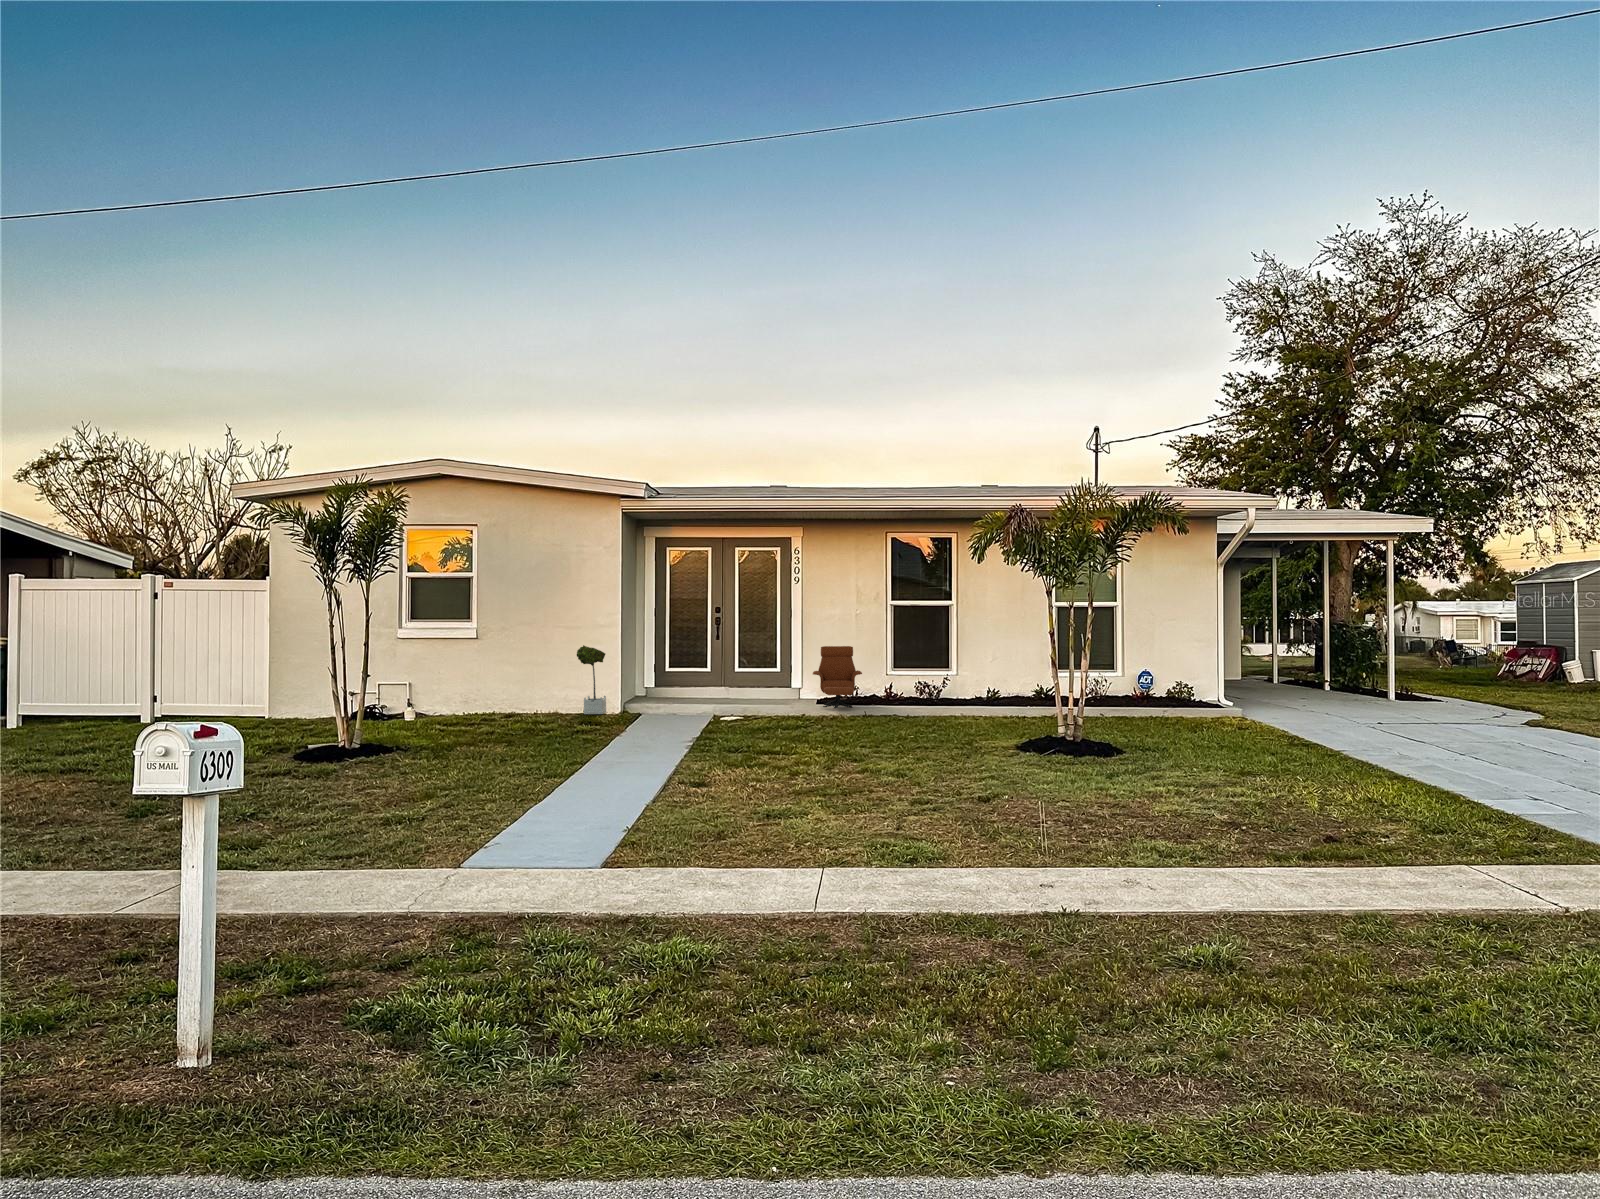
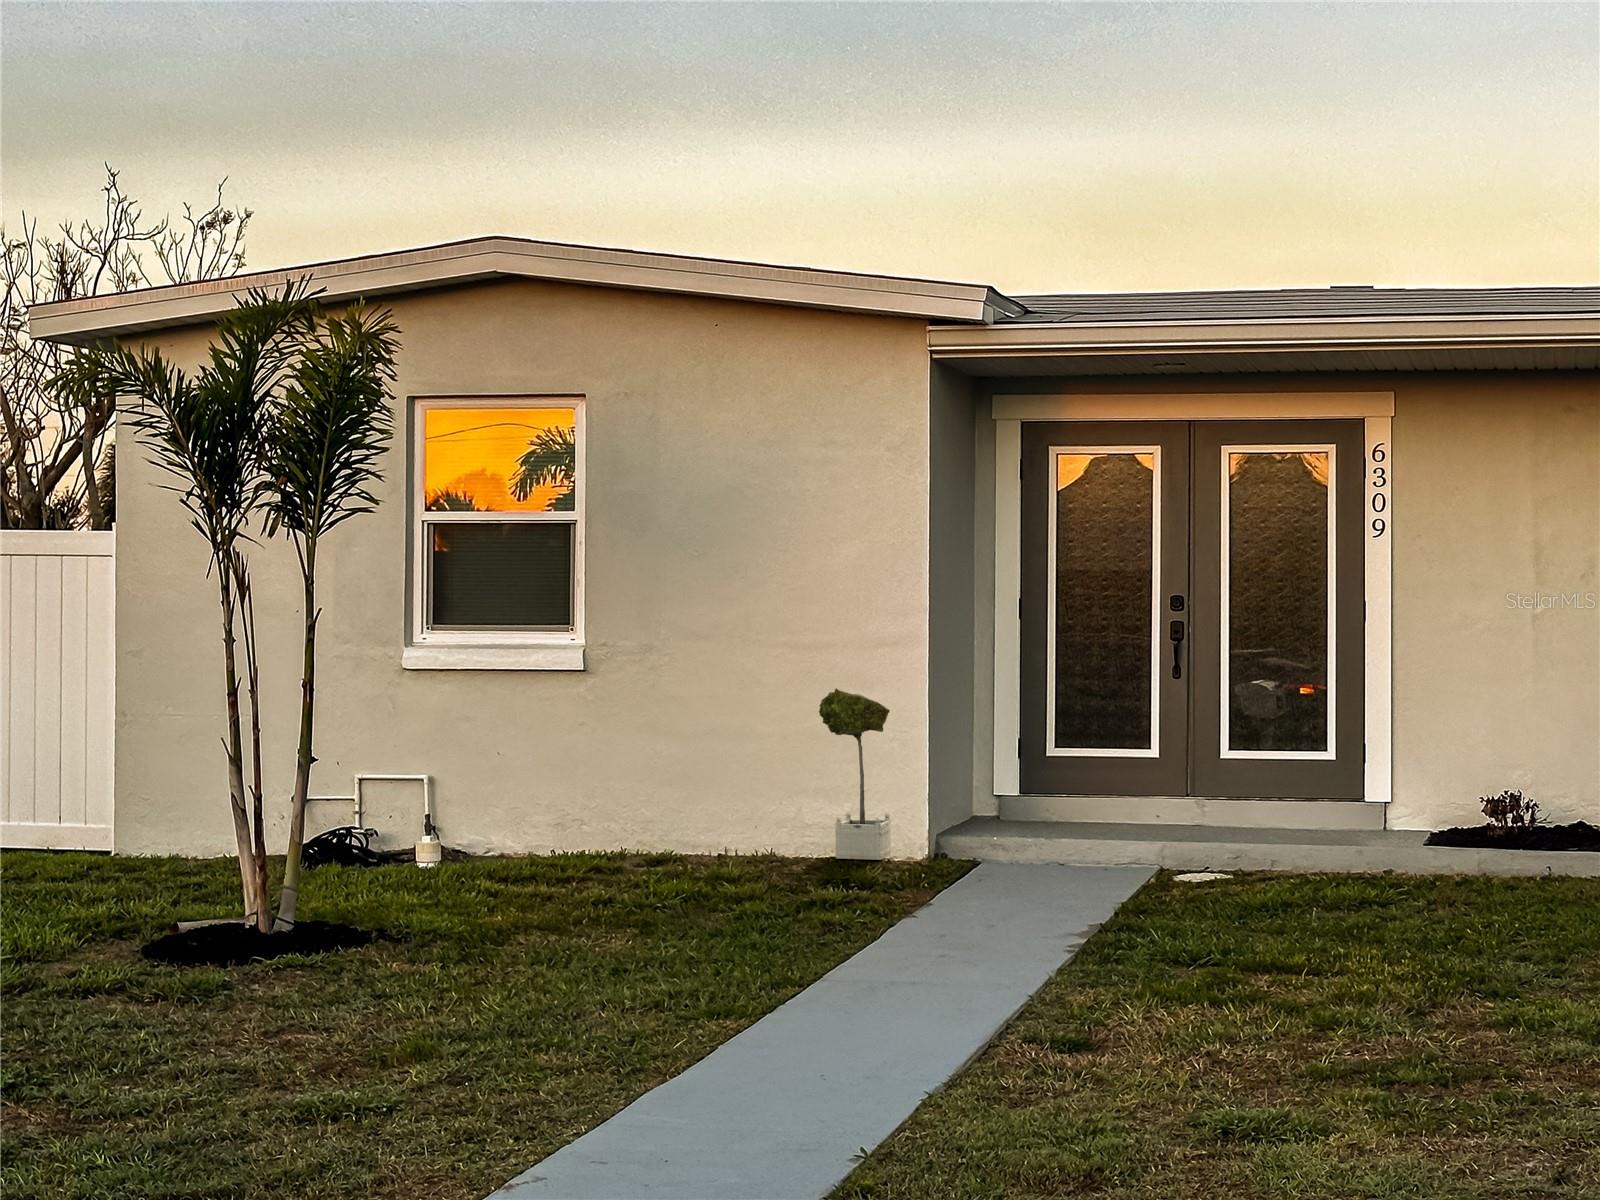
lounge chair: present [813,646,862,708] -> none [1416,699,1550,864]

